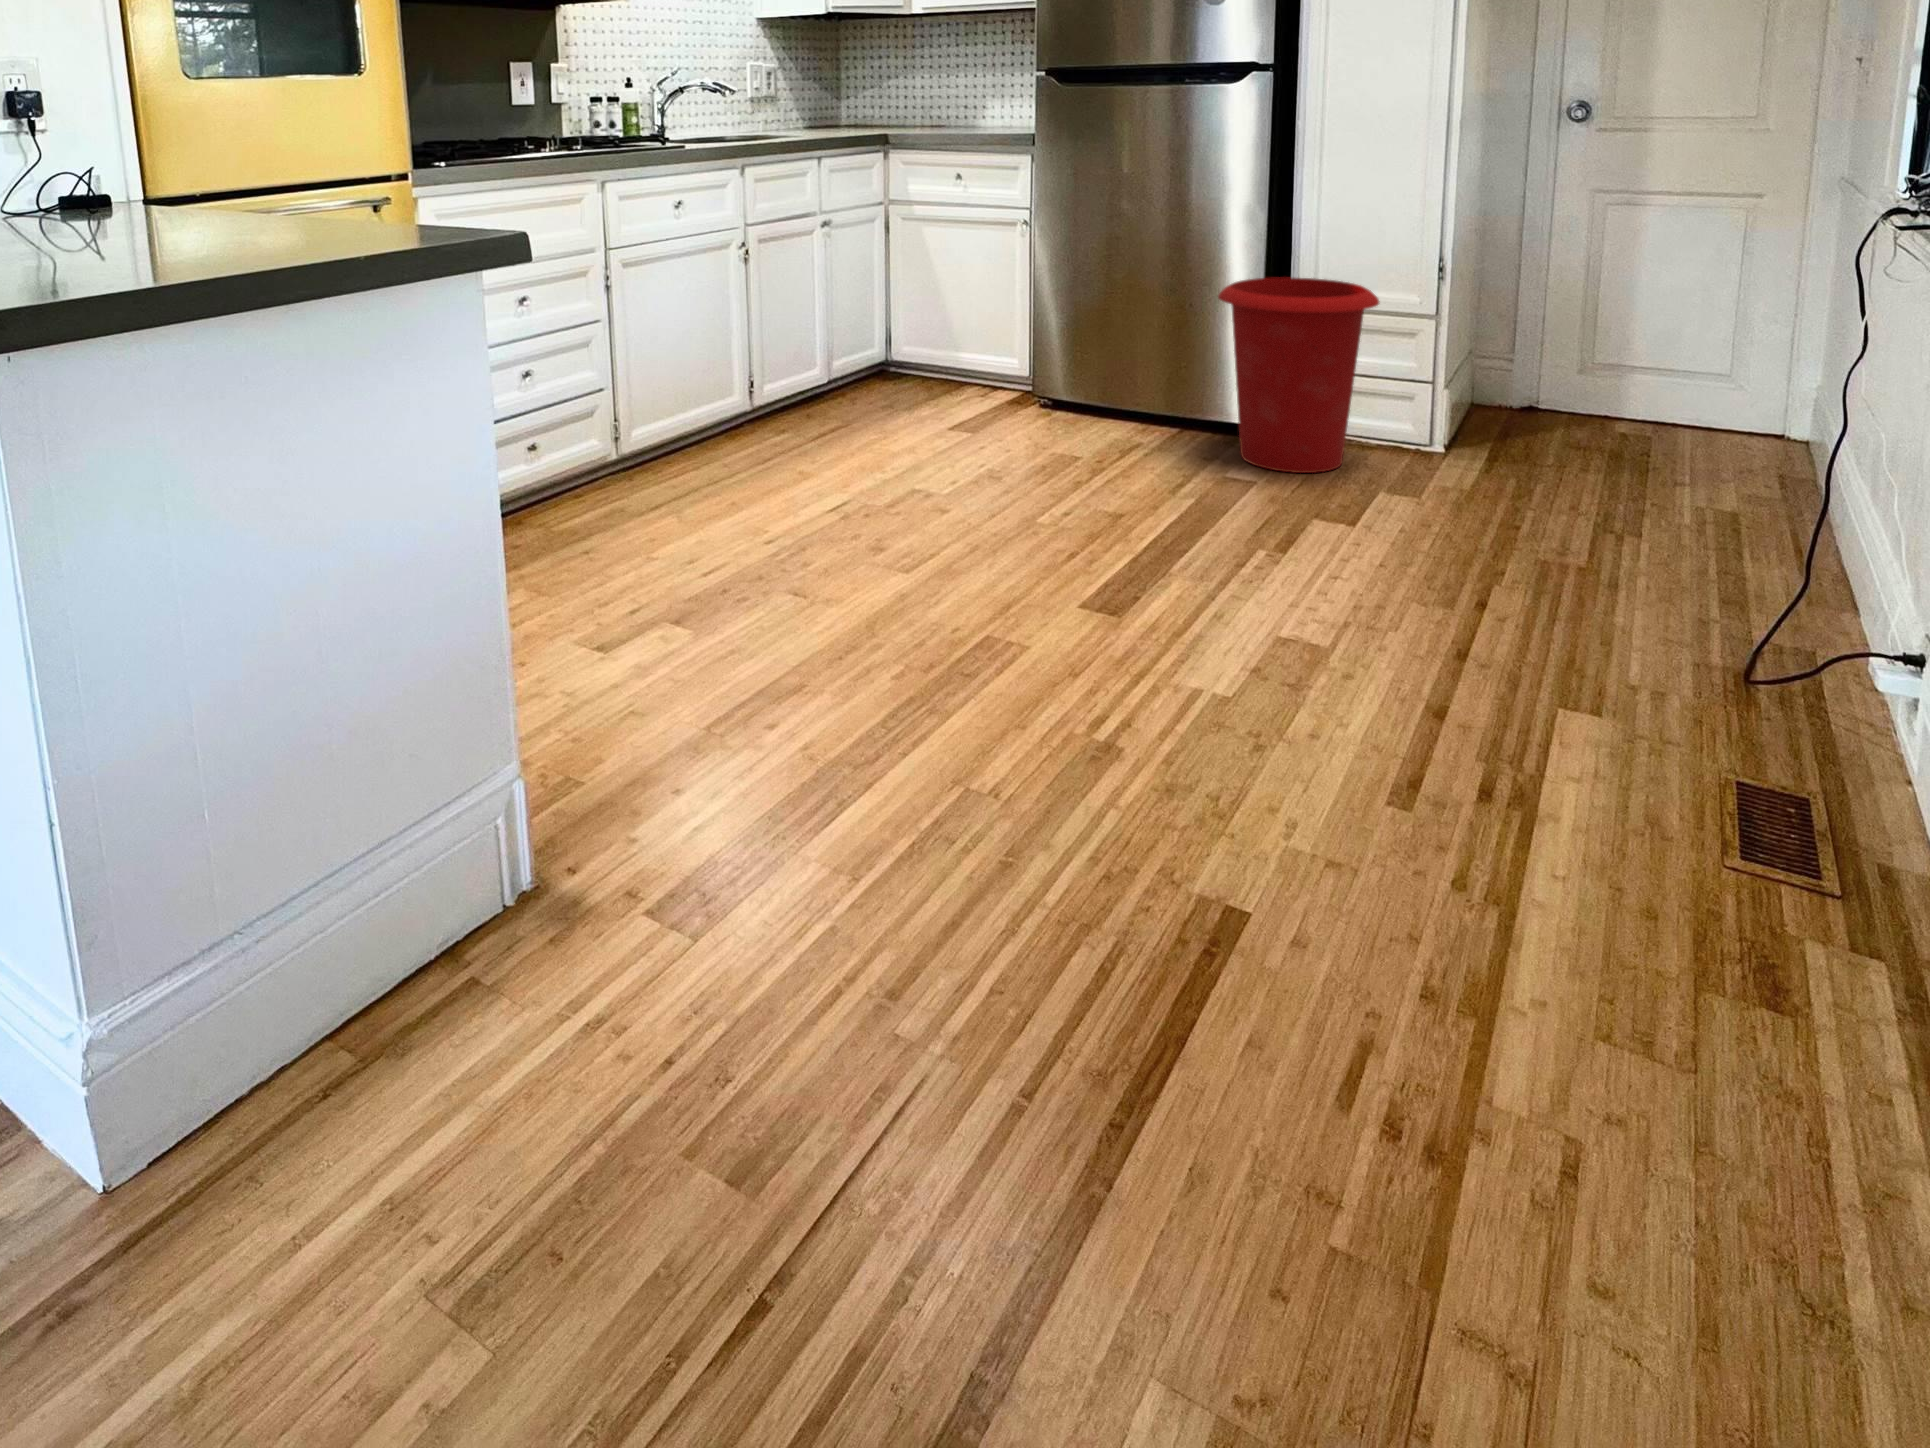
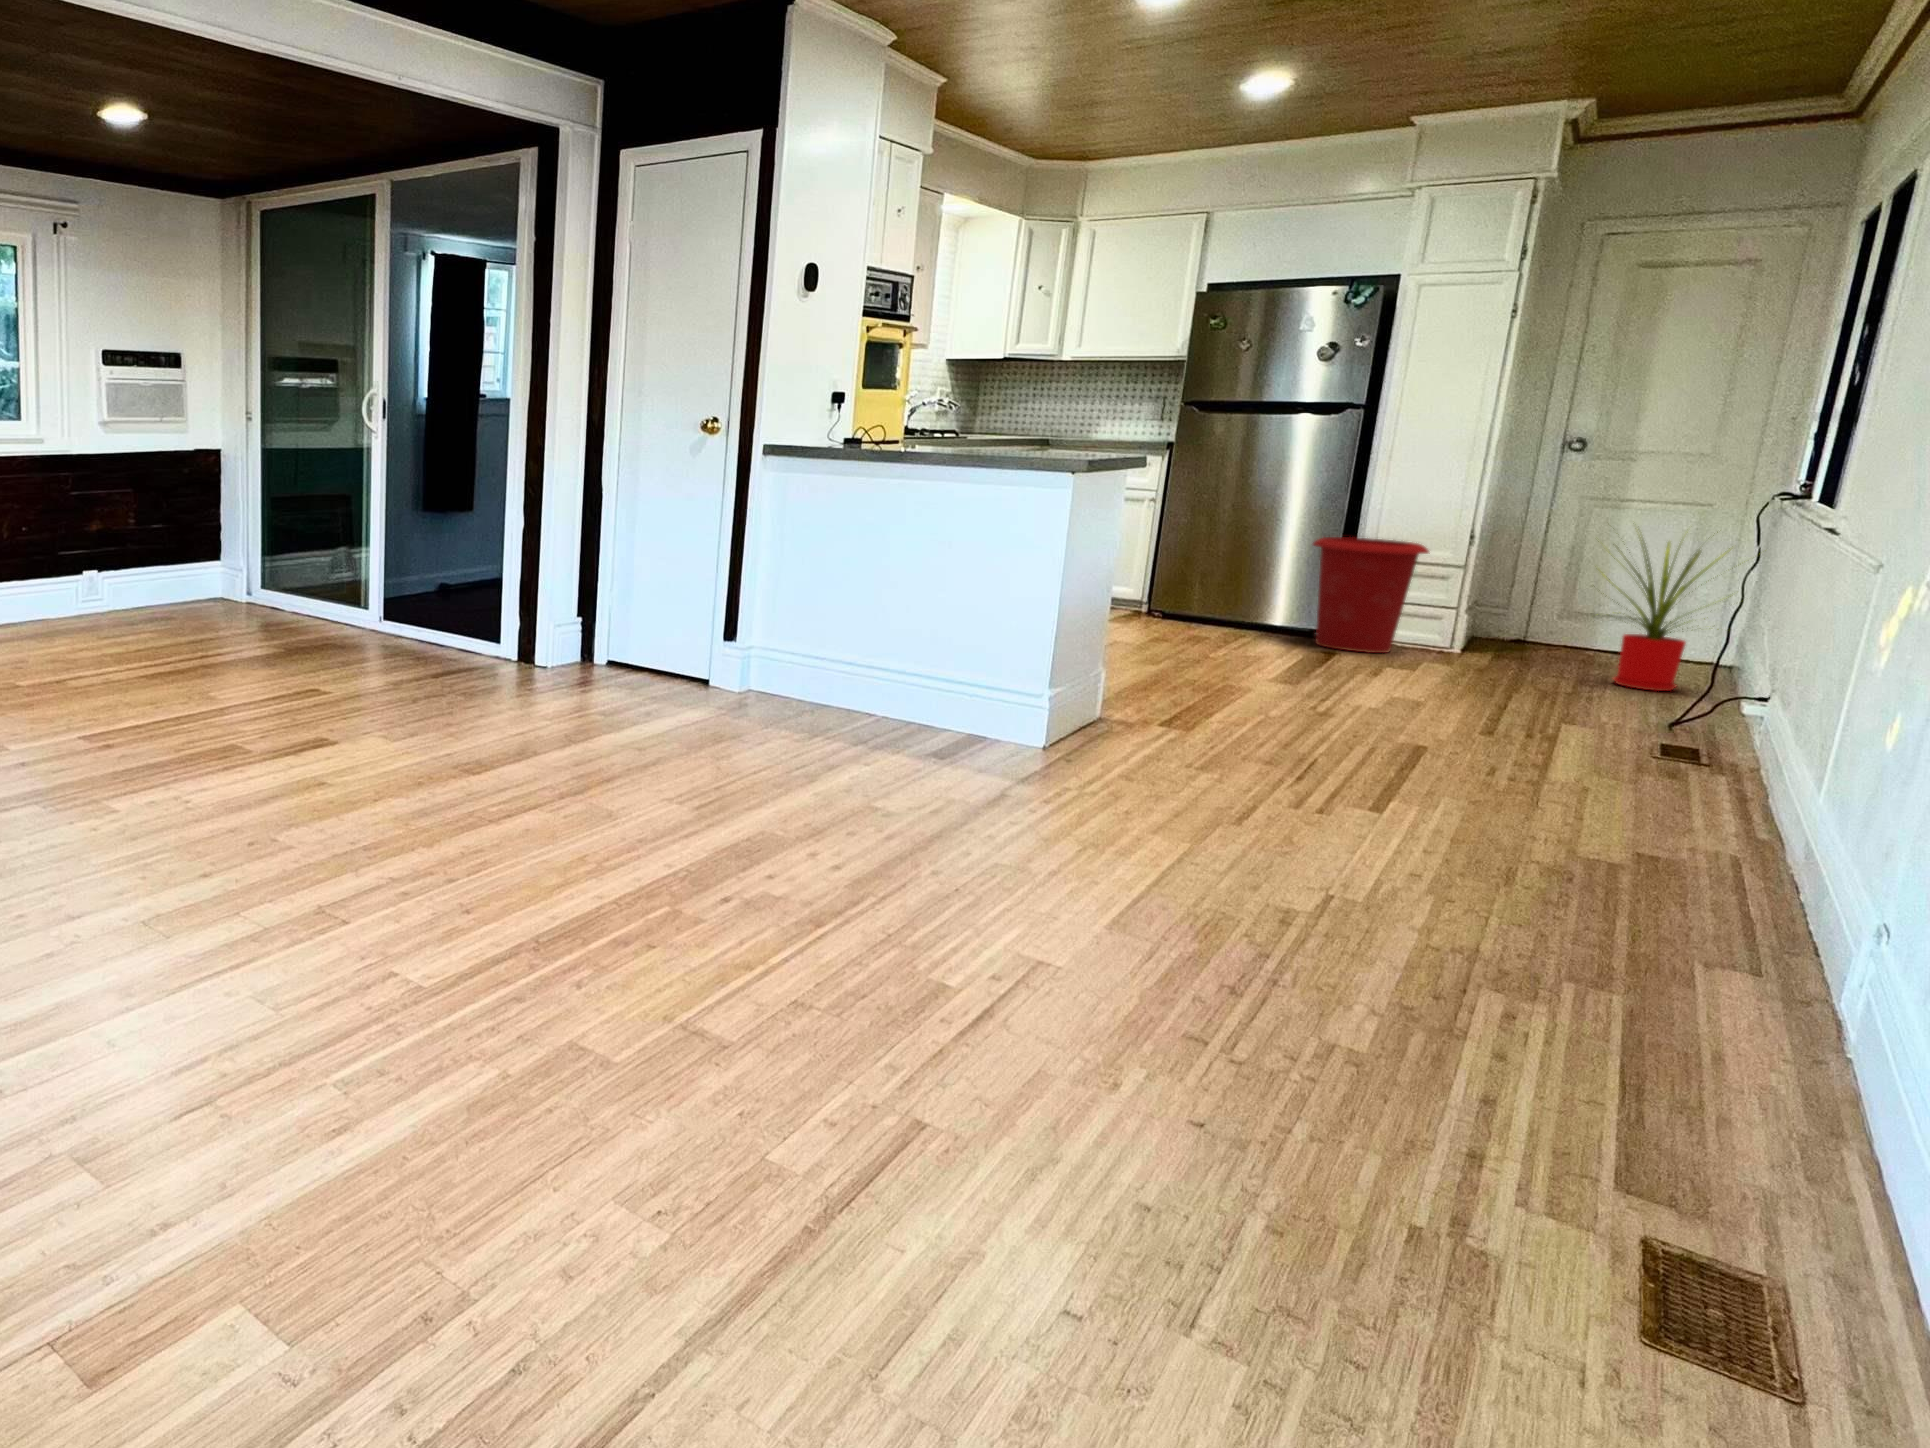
house plant: none [1600,244,1854,539] -> present [1598,532,1730,691]

